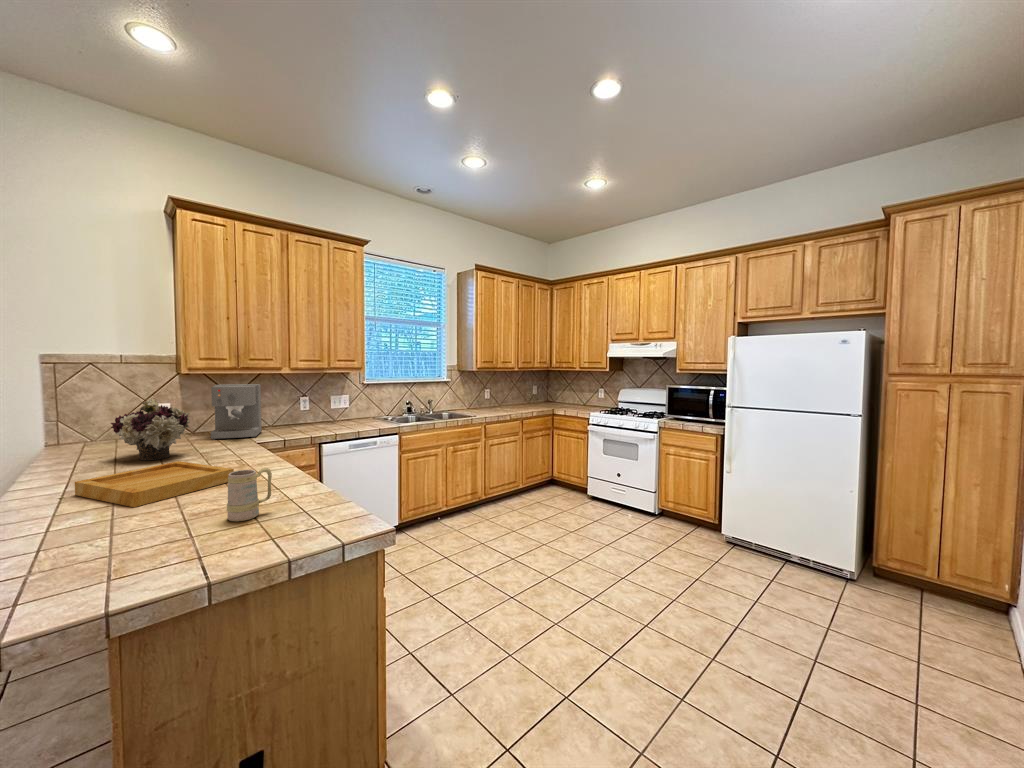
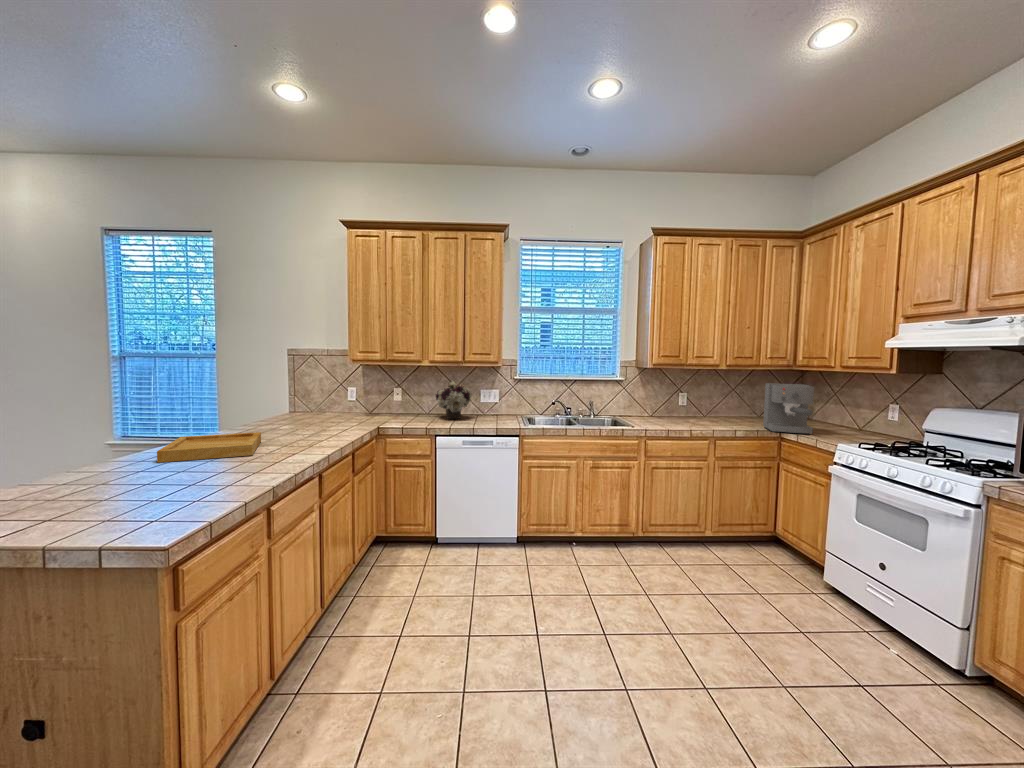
coffee maker: present [211,384,262,440] -> present [763,383,814,434]
flower arrangement: present [111,399,190,460] -> present [436,381,471,419]
mug: present [227,468,272,521] -> none [123,446,165,493]

